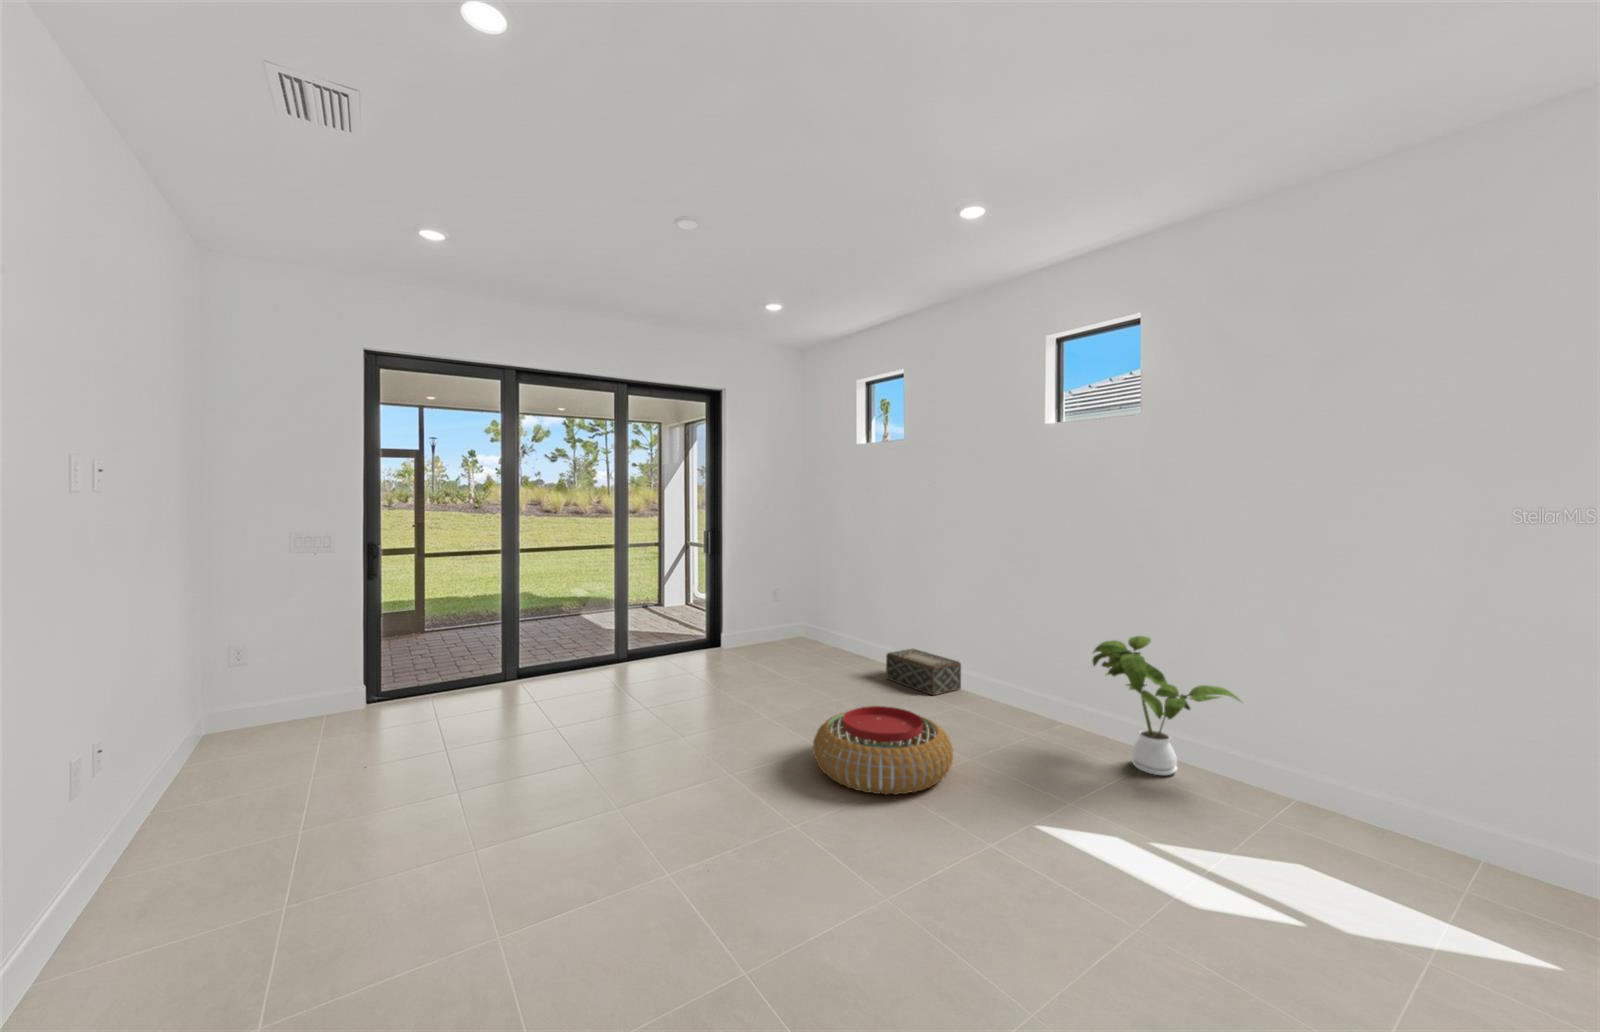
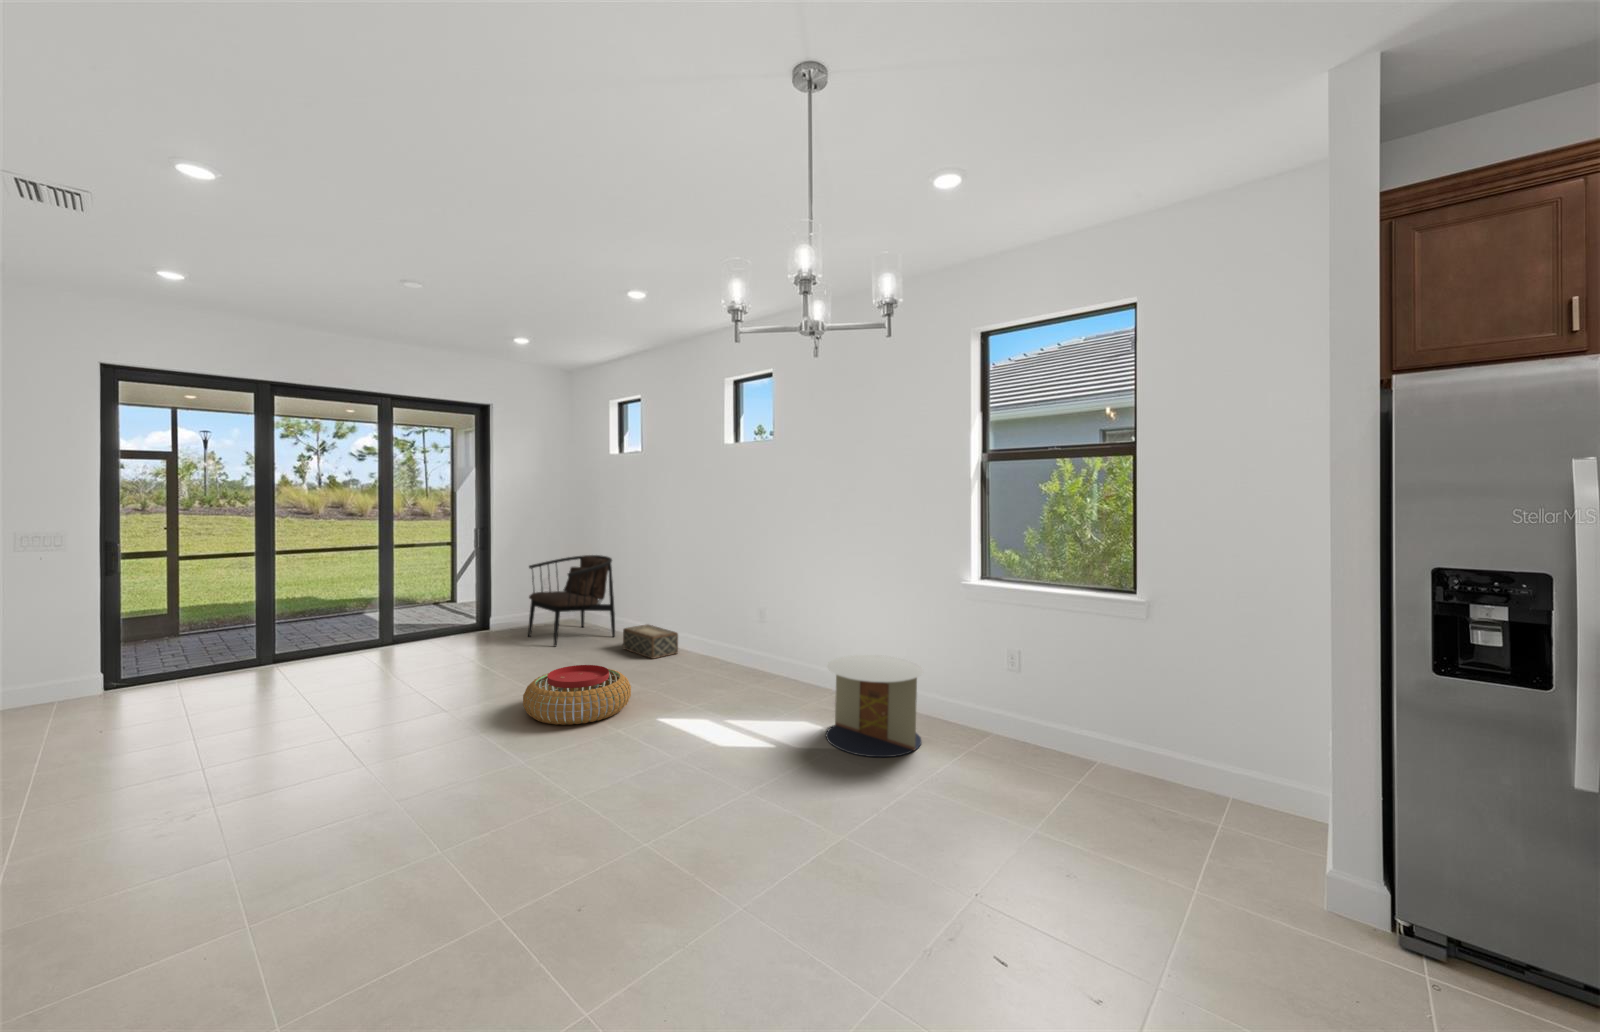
armchair: none [765,561,867,671] -> present [528,555,615,647]
house plant: present [1092,636,1240,775] -> none [732,606,821,700]
side table: none [1302,723,1531,923] -> present [826,655,923,757]

